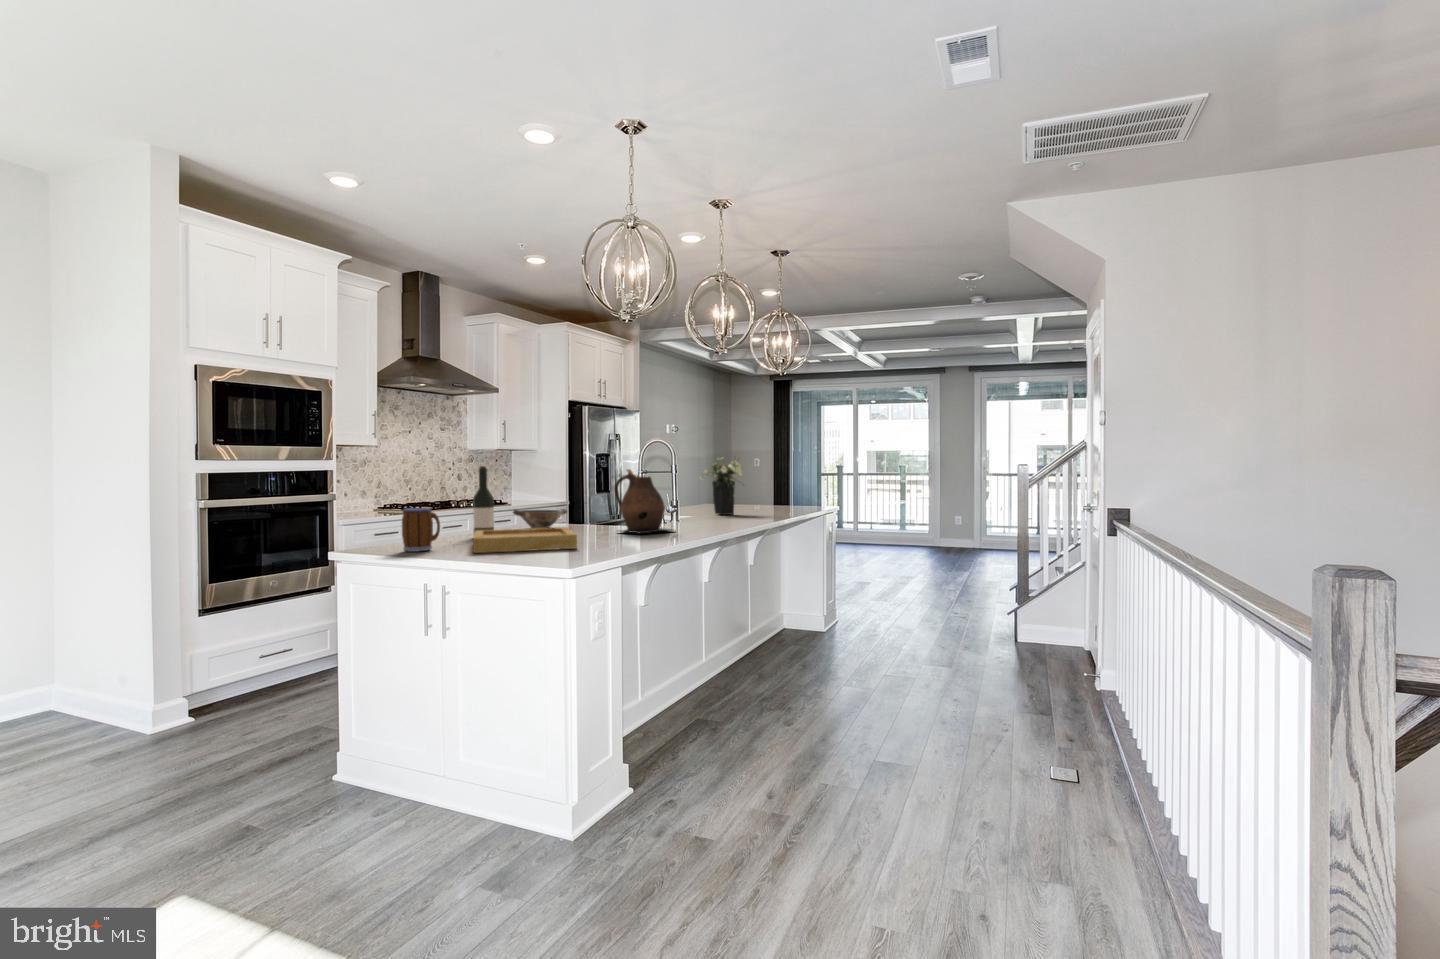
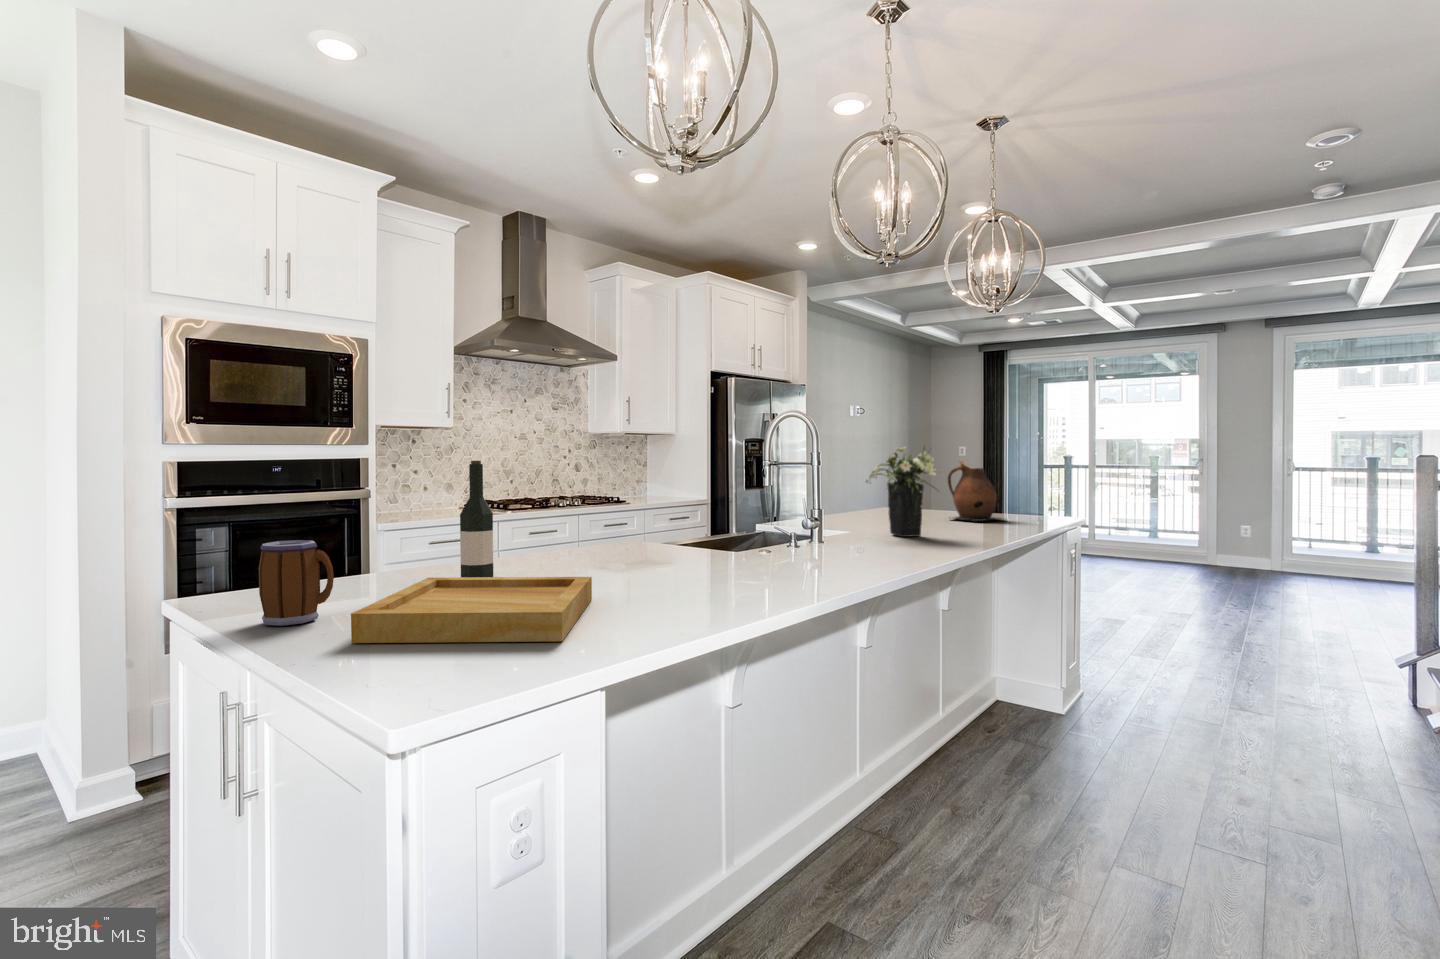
ceramic pitcher: present [614,469,676,534] -> present [948,461,1005,521]
bowl: present [513,509,567,528] -> none [554,526,644,558]

